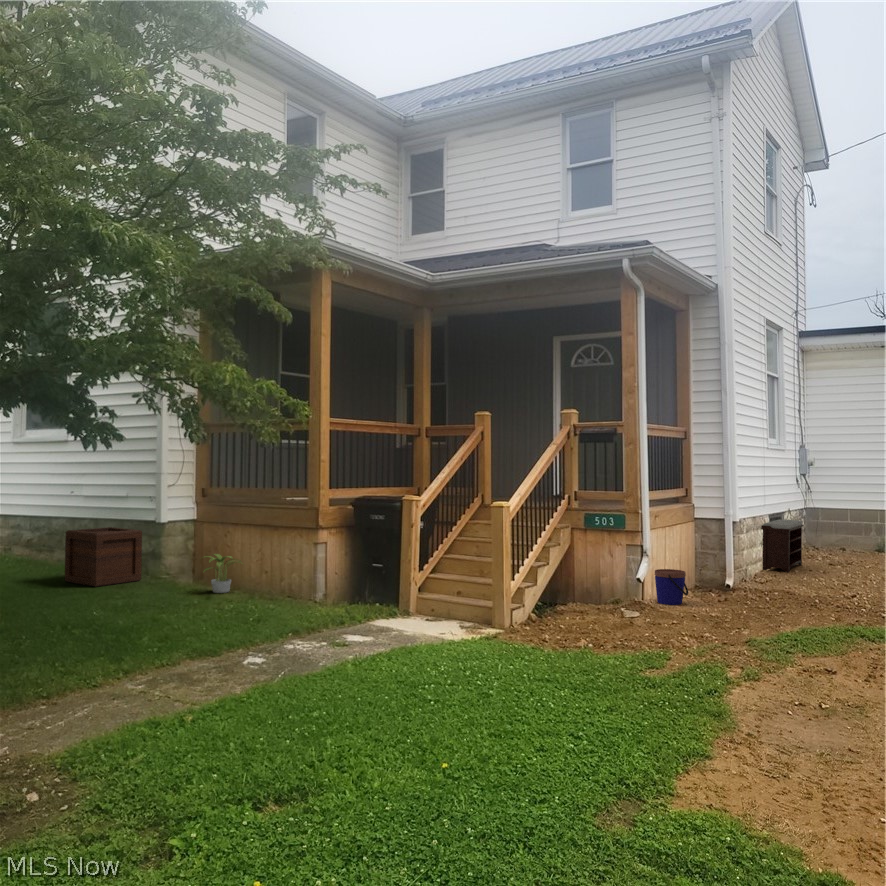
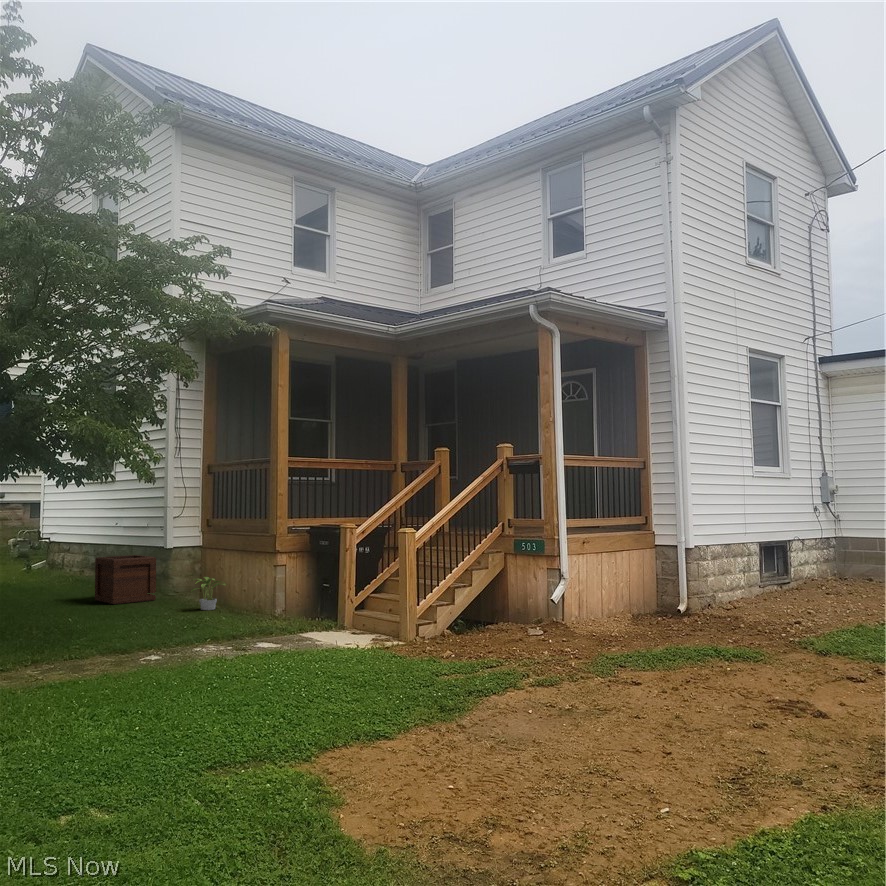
bench: present [761,519,804,572] -> none [740,547,796,600]
bucket: present [655,569,688,605] -> none [578,592,609,625]

